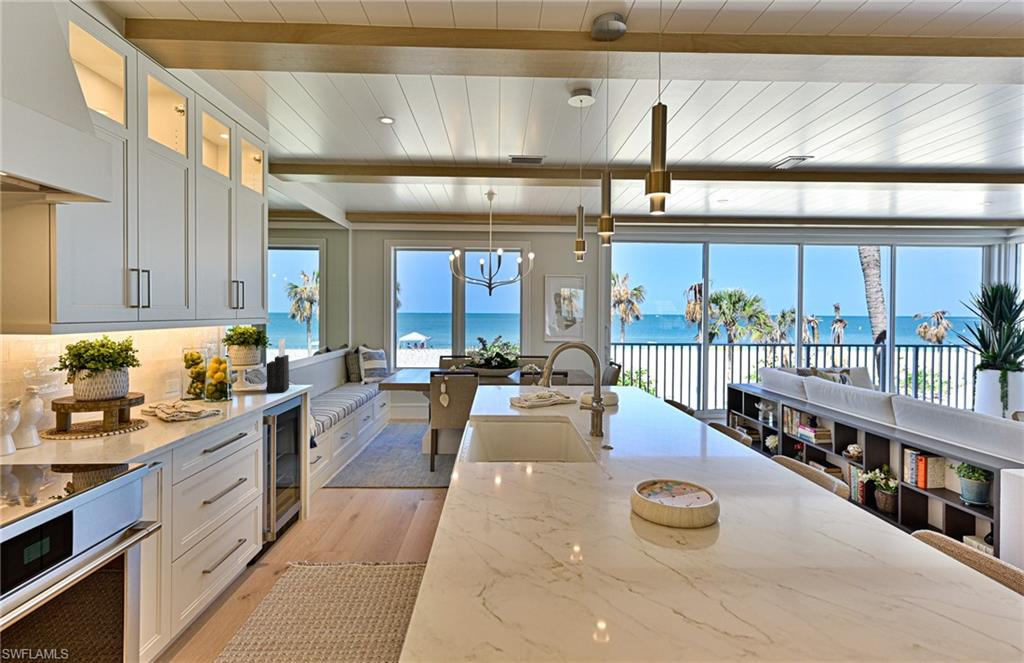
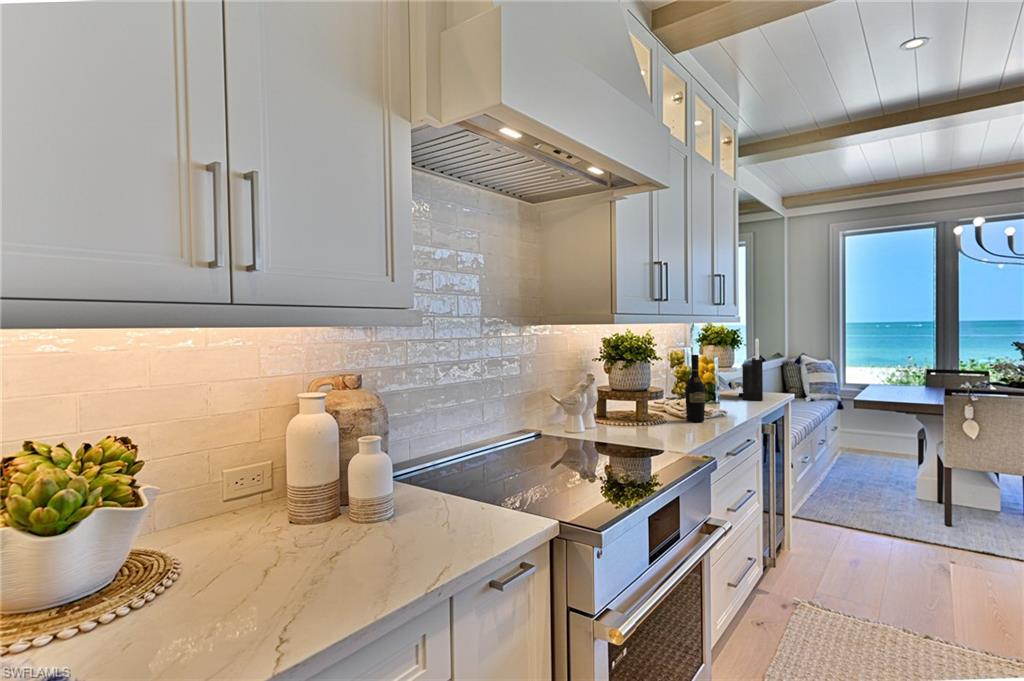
wine bottle: none [177,359,198,423] -> present [685,355,705,422]

